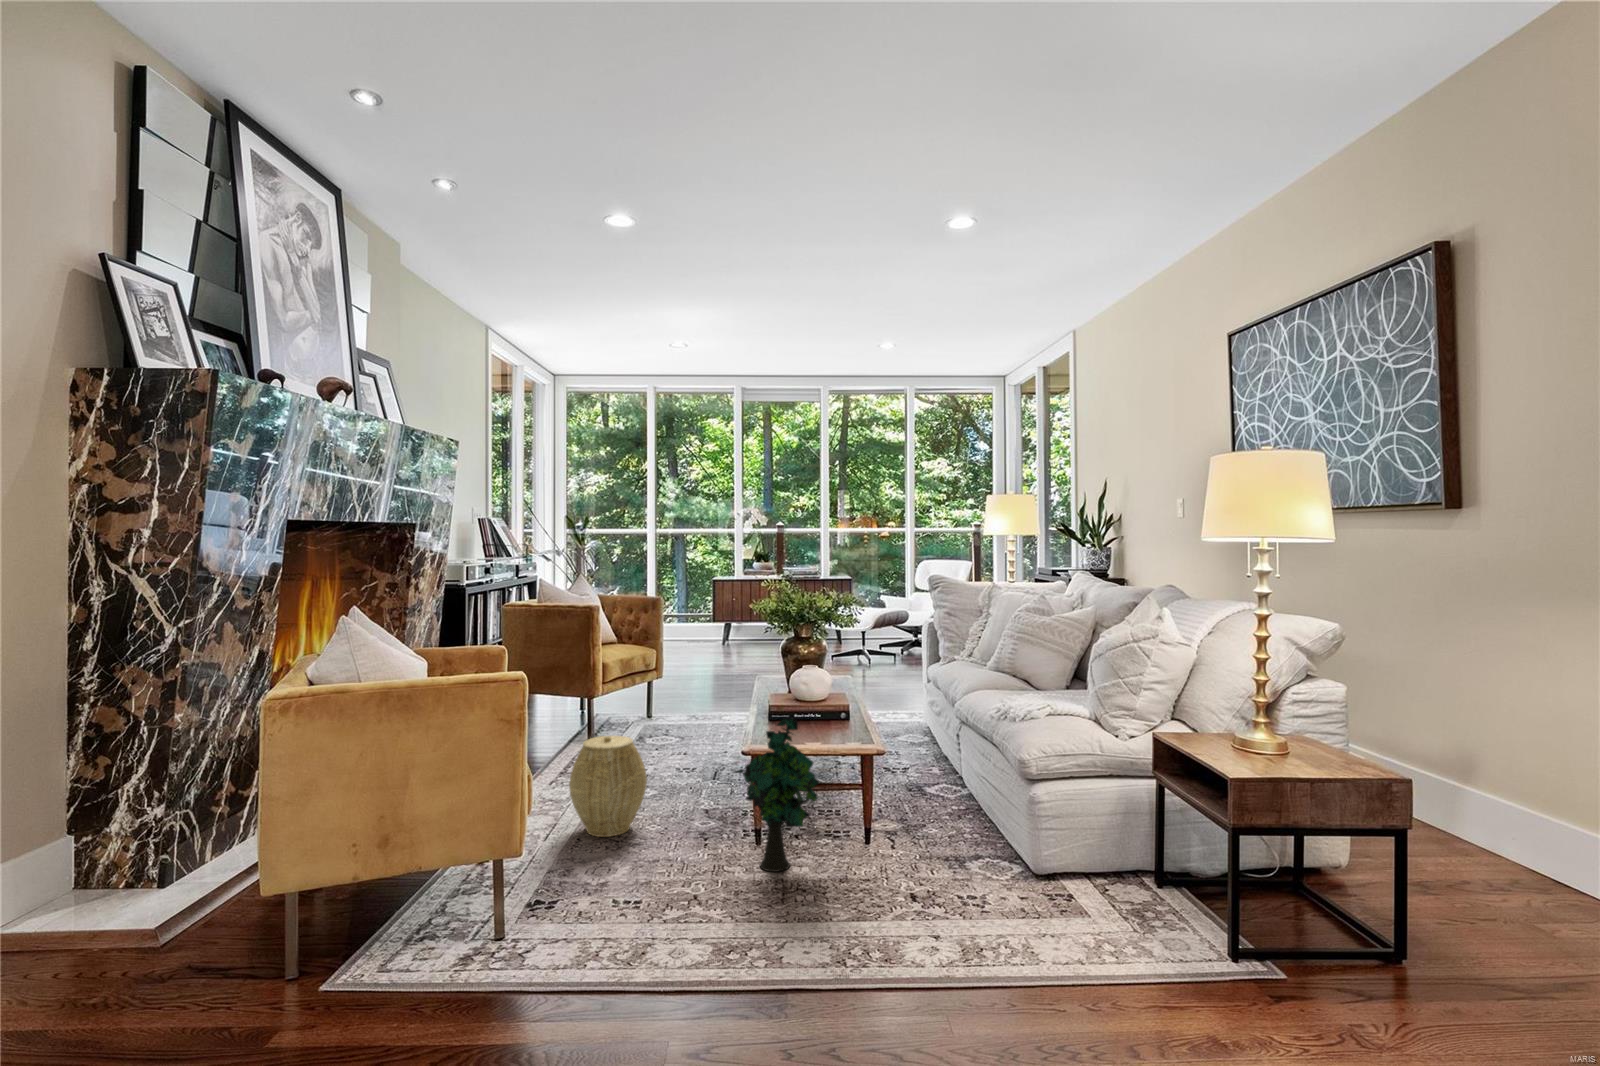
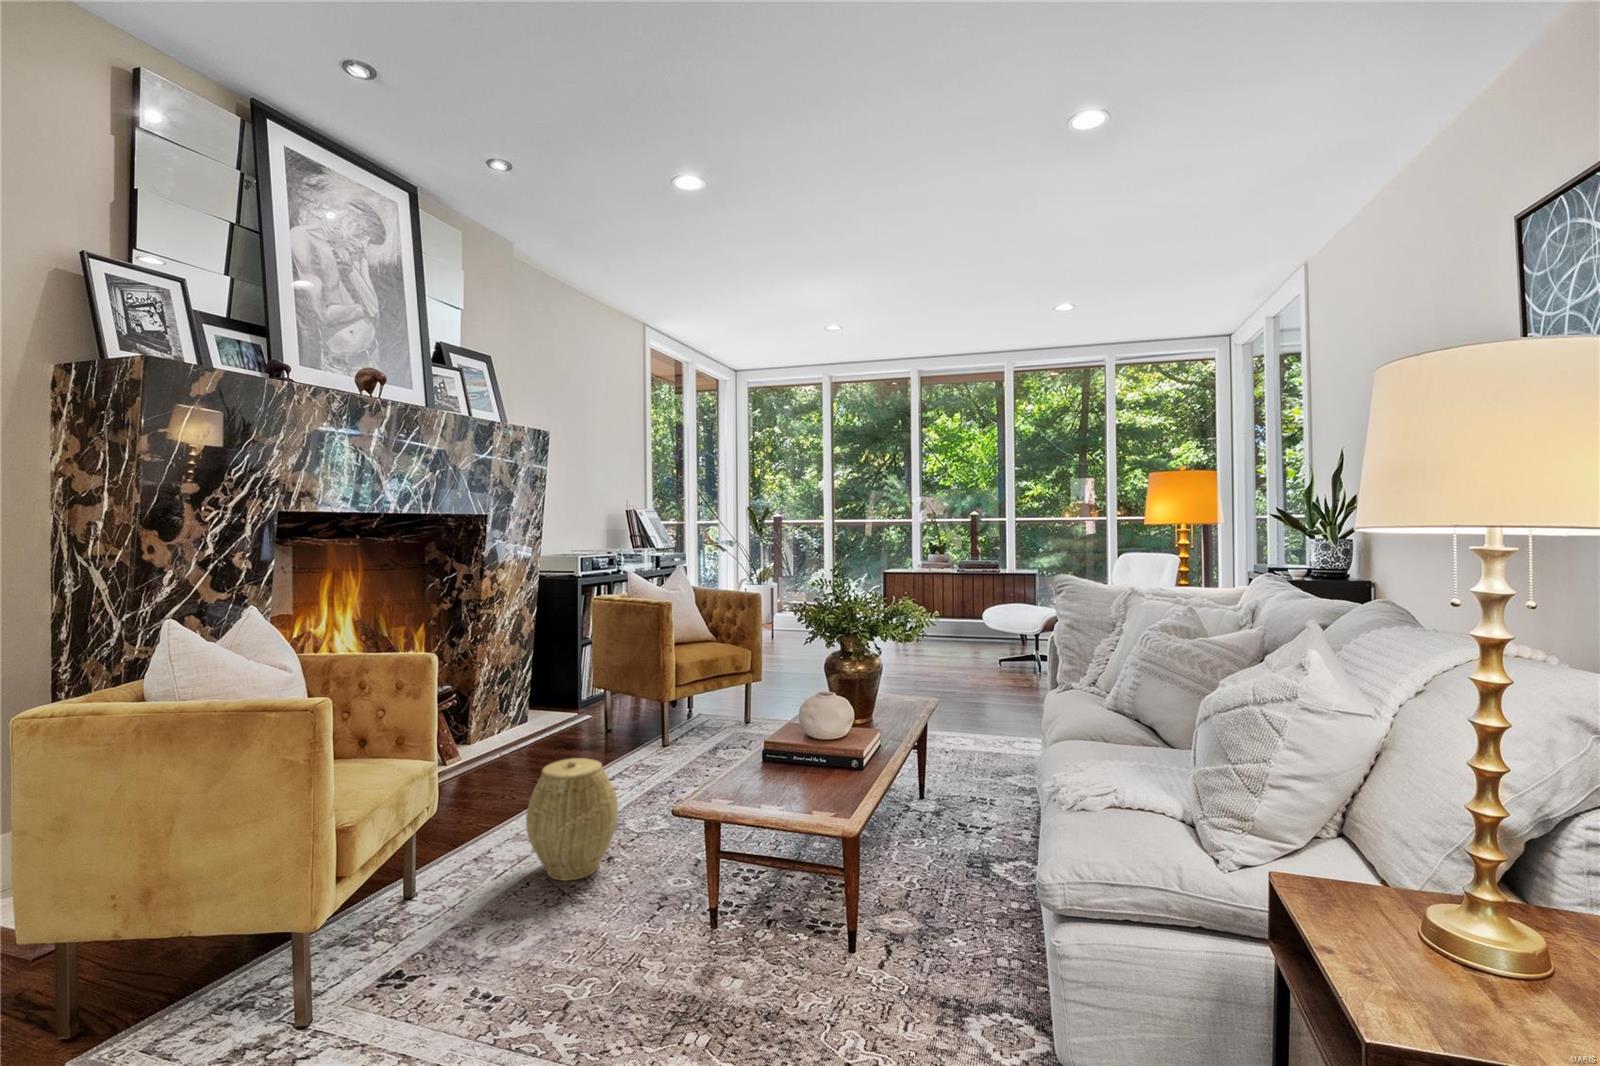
decorative plant: present [734,719,820,872] -> none [657,770,769,978]

